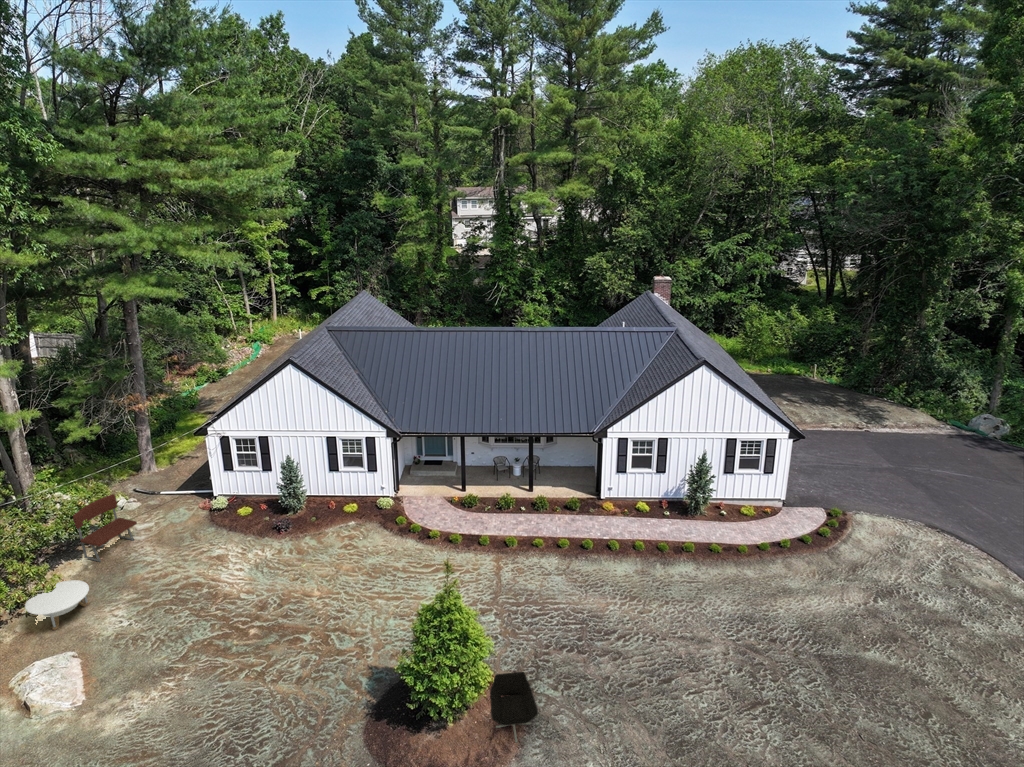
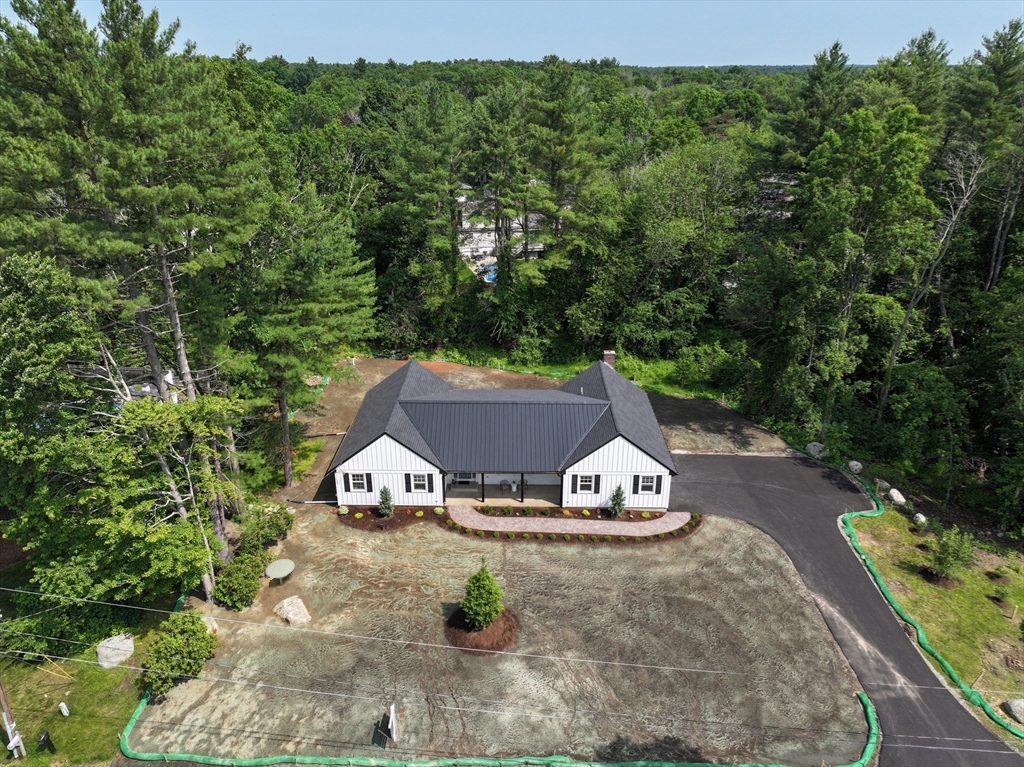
bench: present [73,494,137,562] -> none [276,510,305,547]
lounge chair: present [490,672,538,742] -> none [502,605,524,637]

